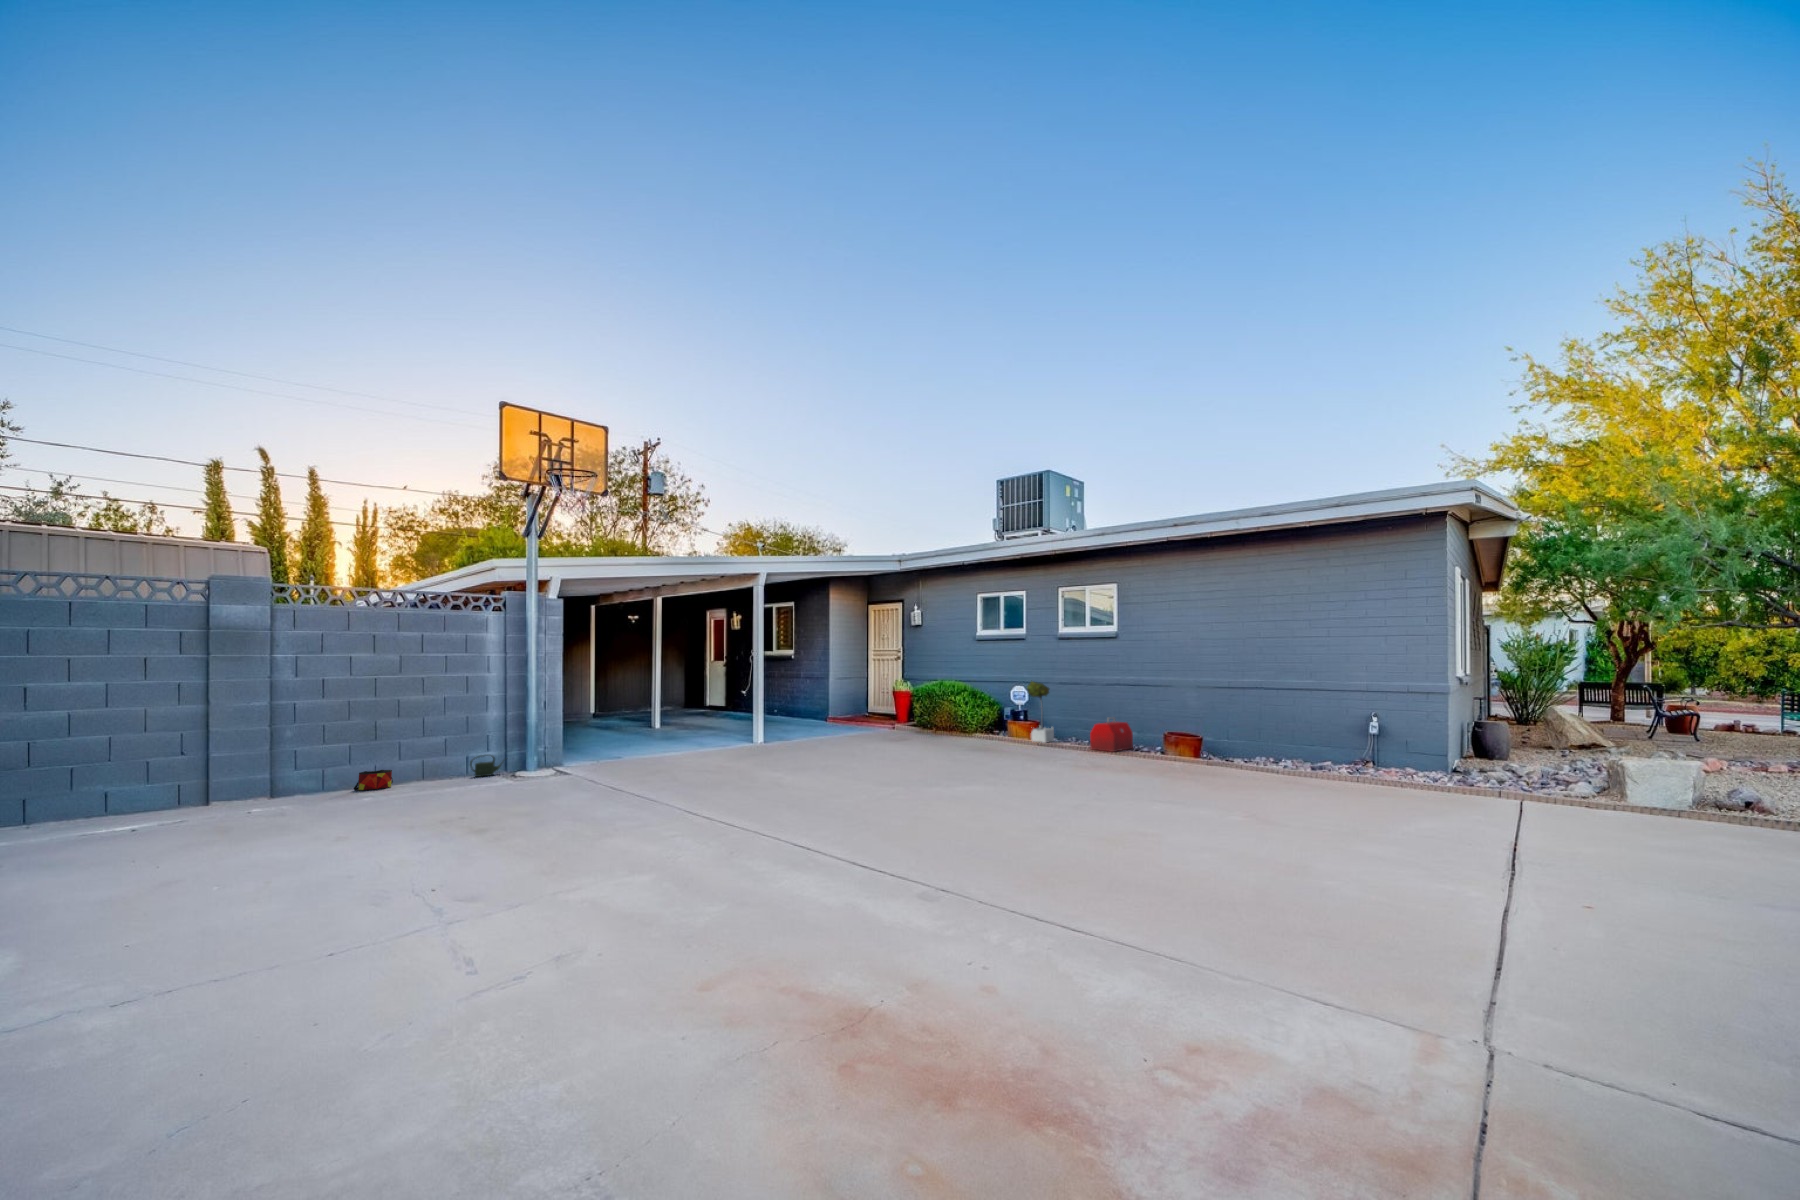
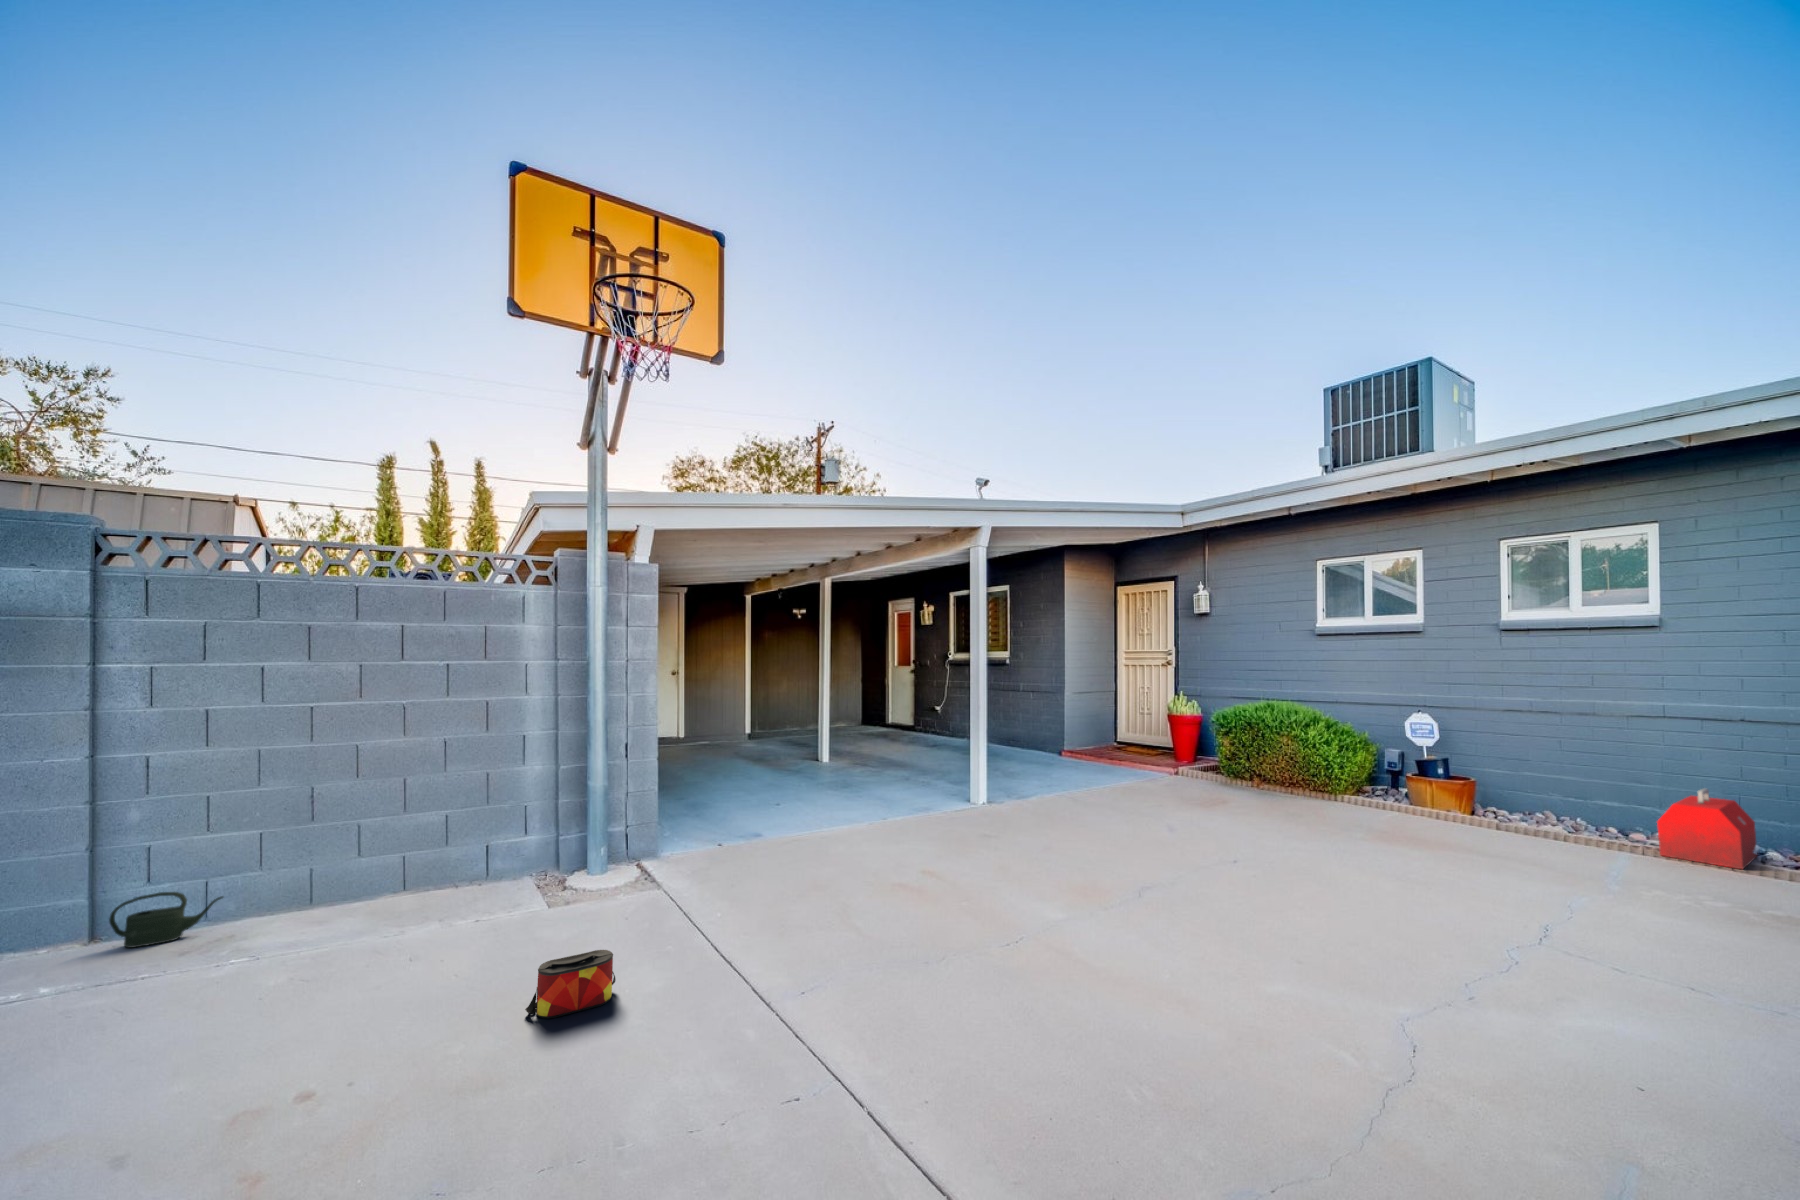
potted tree: present [1027,681,1054,743] -> none [1450,707,1518,824]
watering can: present [470,756,501,777] -> present [109,892,223,948]
bag: present [354,770,393,791] -> present [525,950,616,1018]

